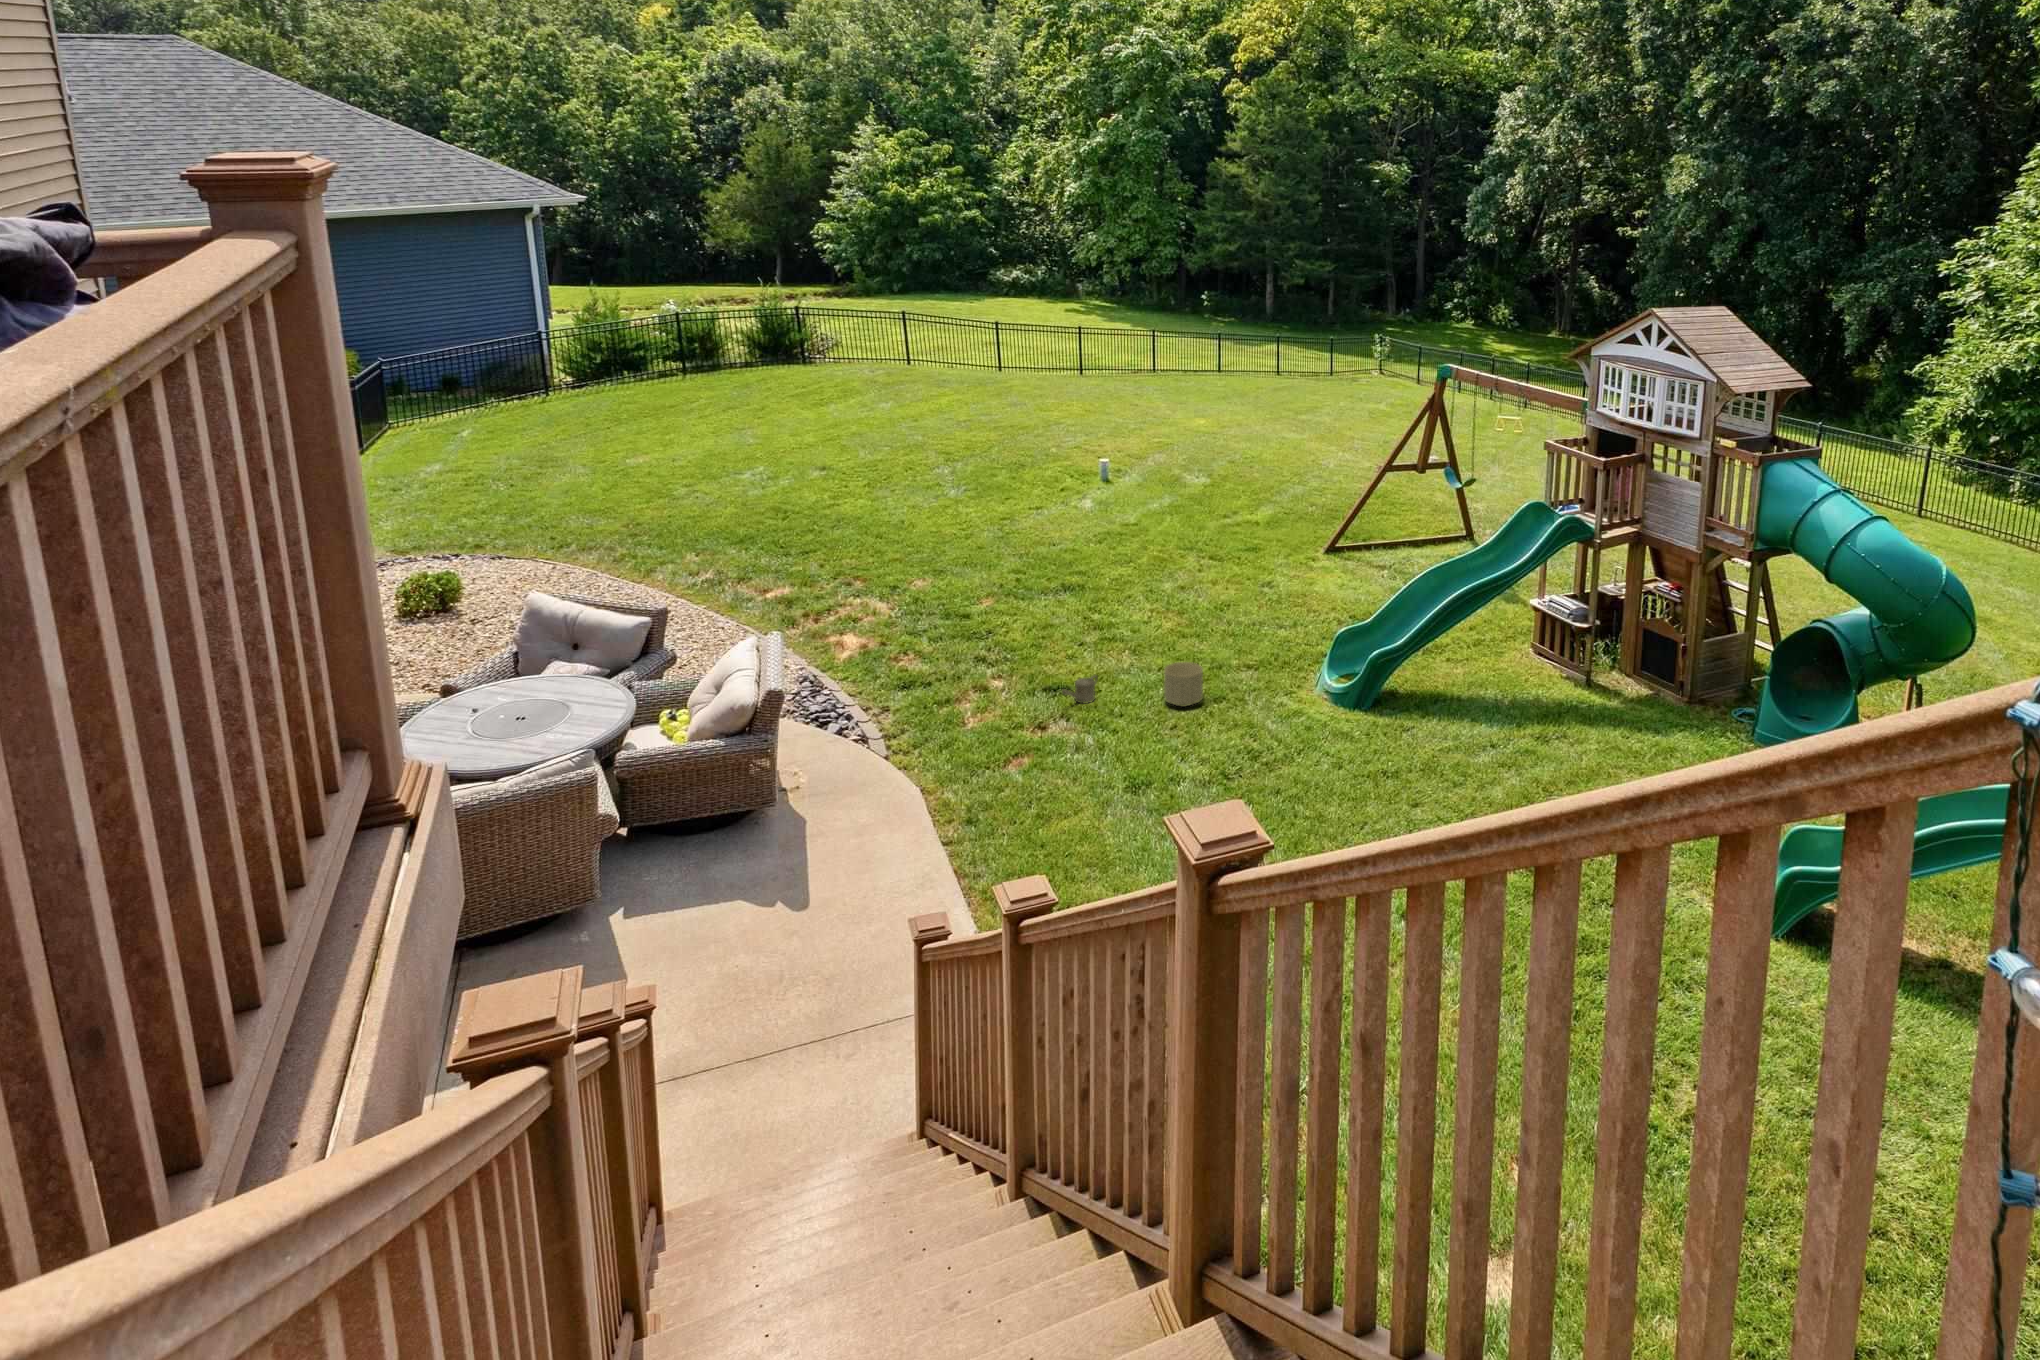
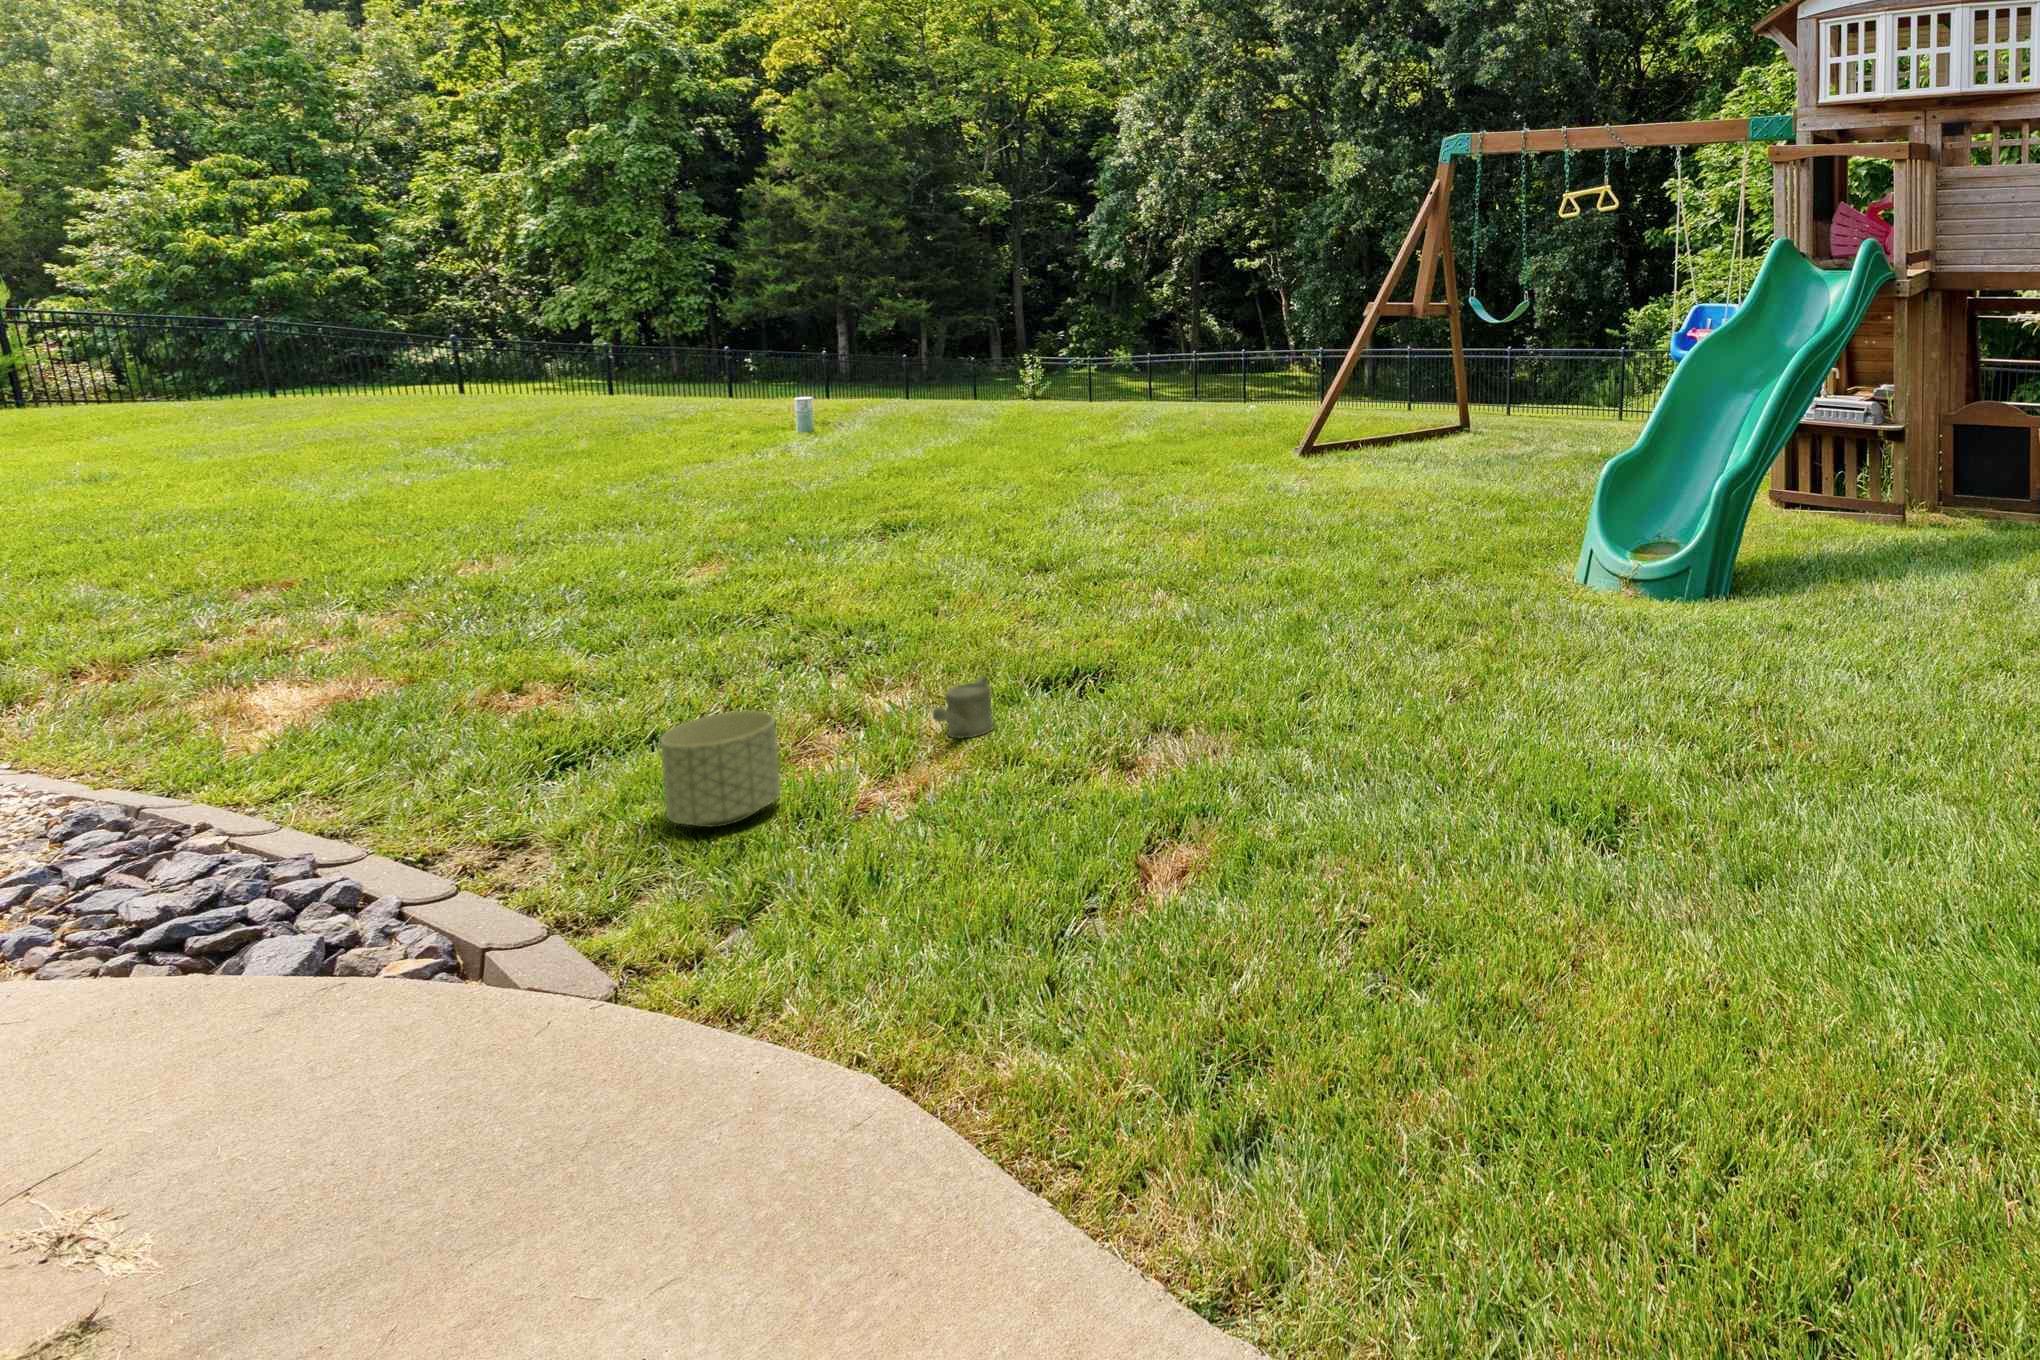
planter: present [1164,662,1203,707] -> present [661,711,780,827]

